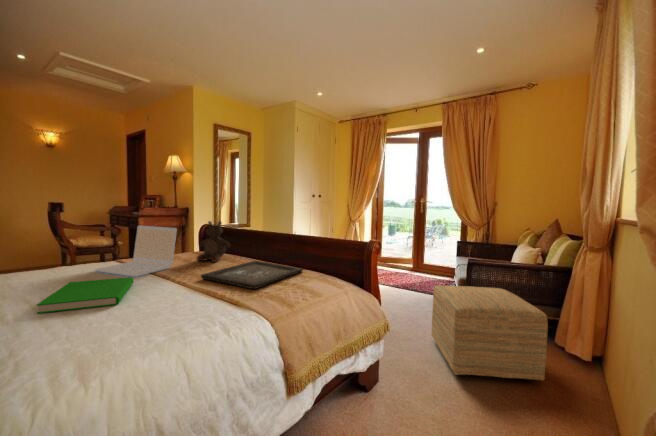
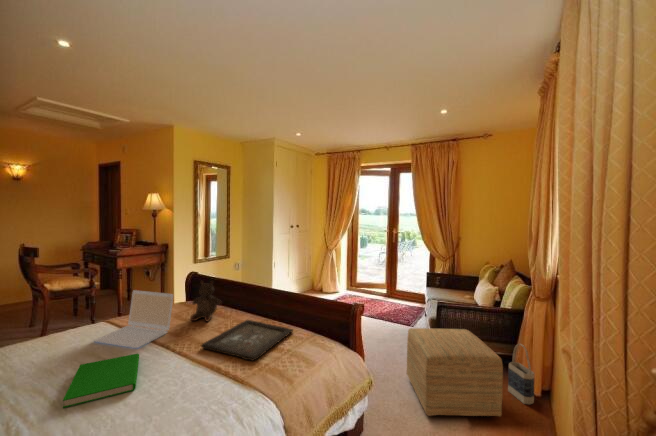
bag: none [551,304,586,372] -> present [508,344,535,404]

